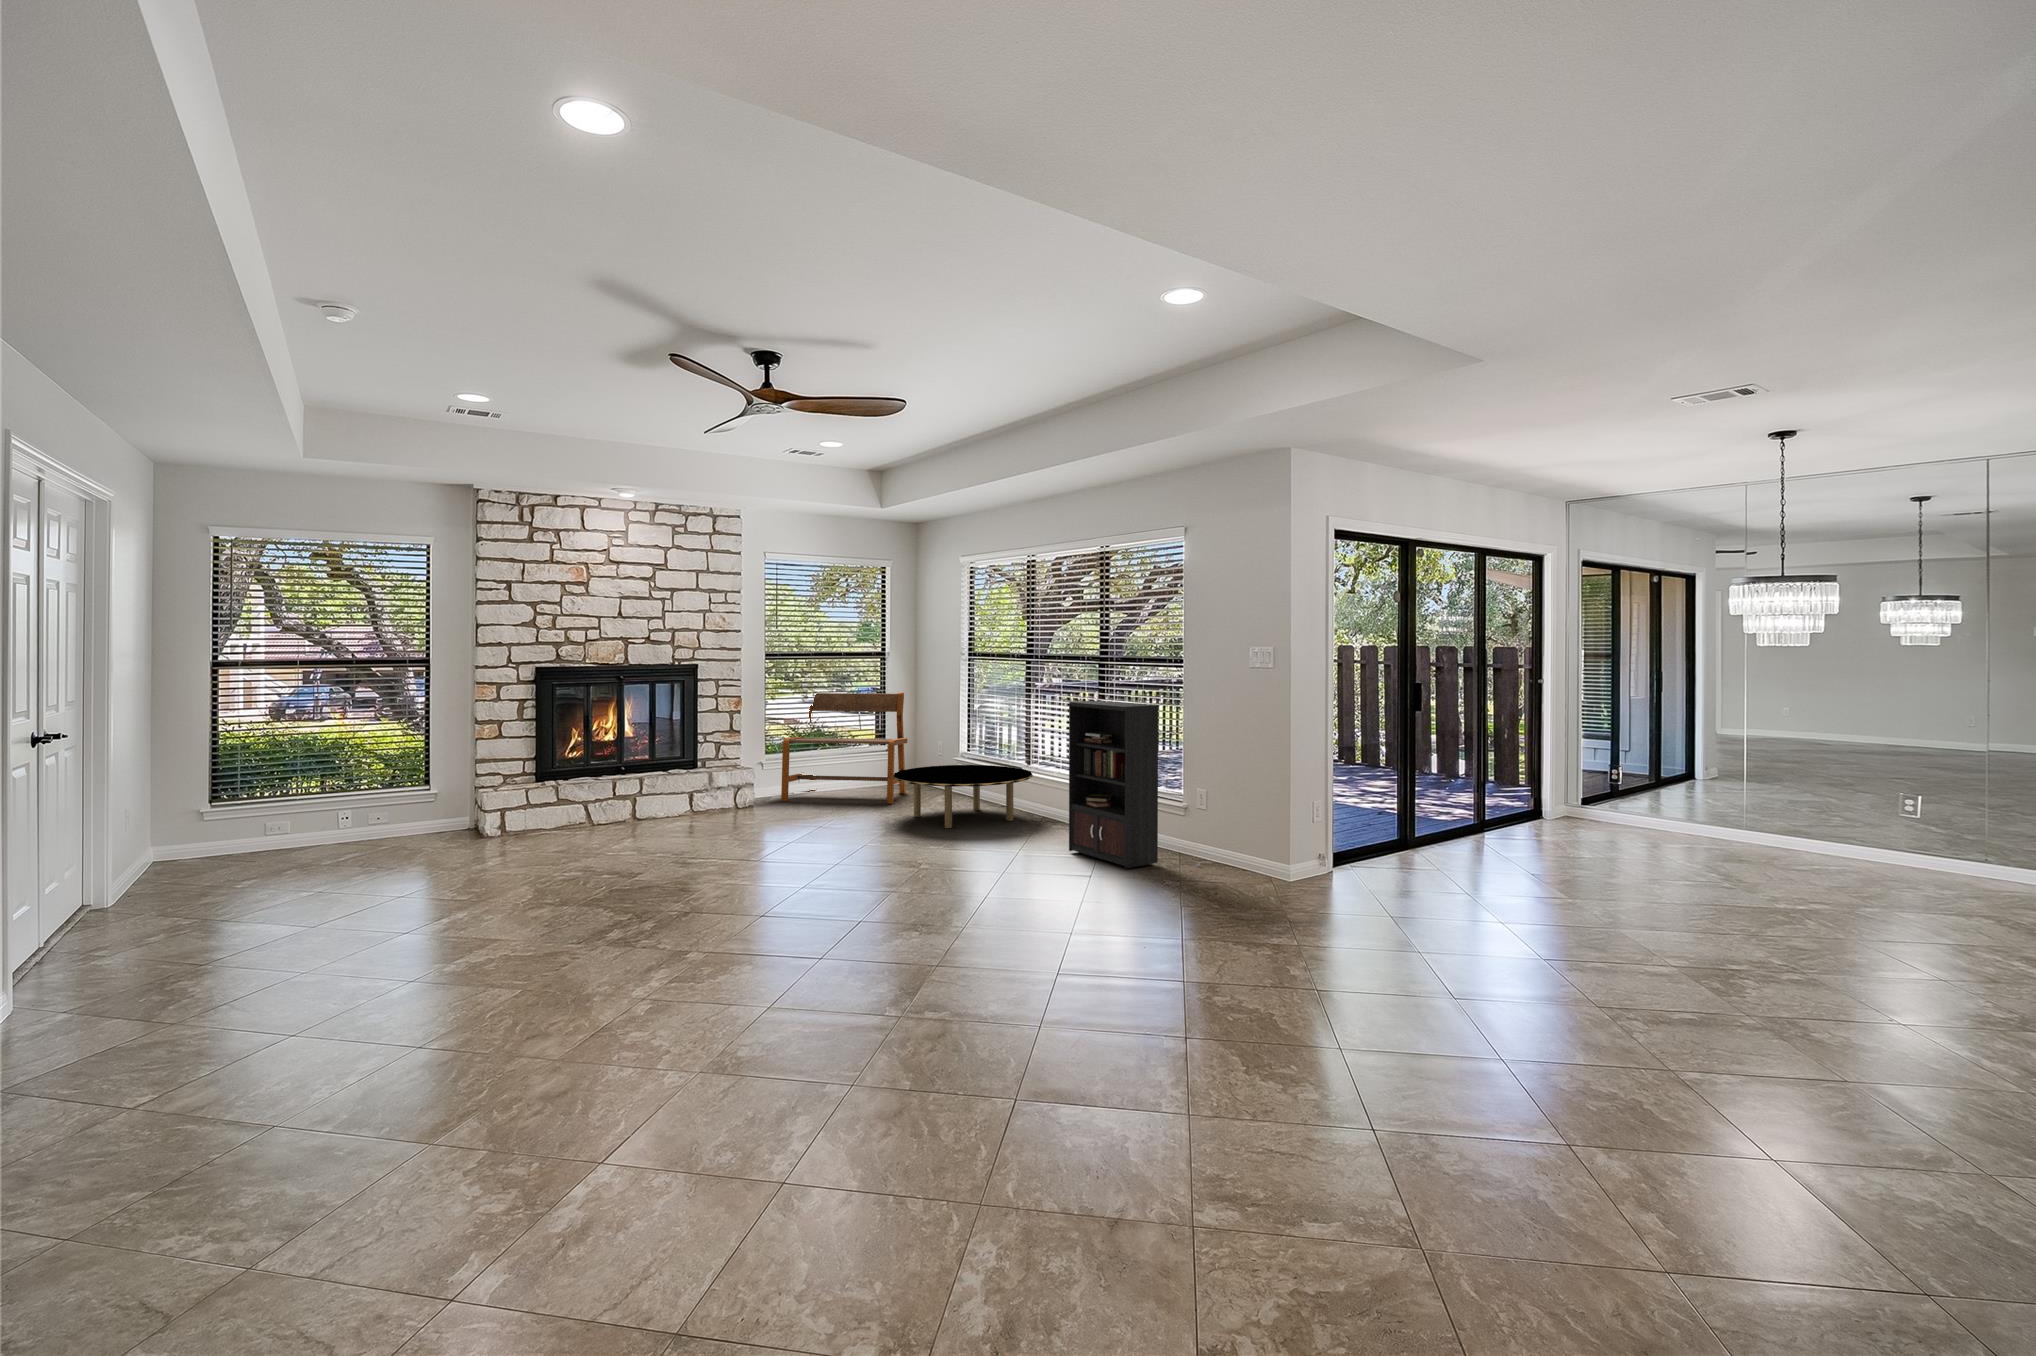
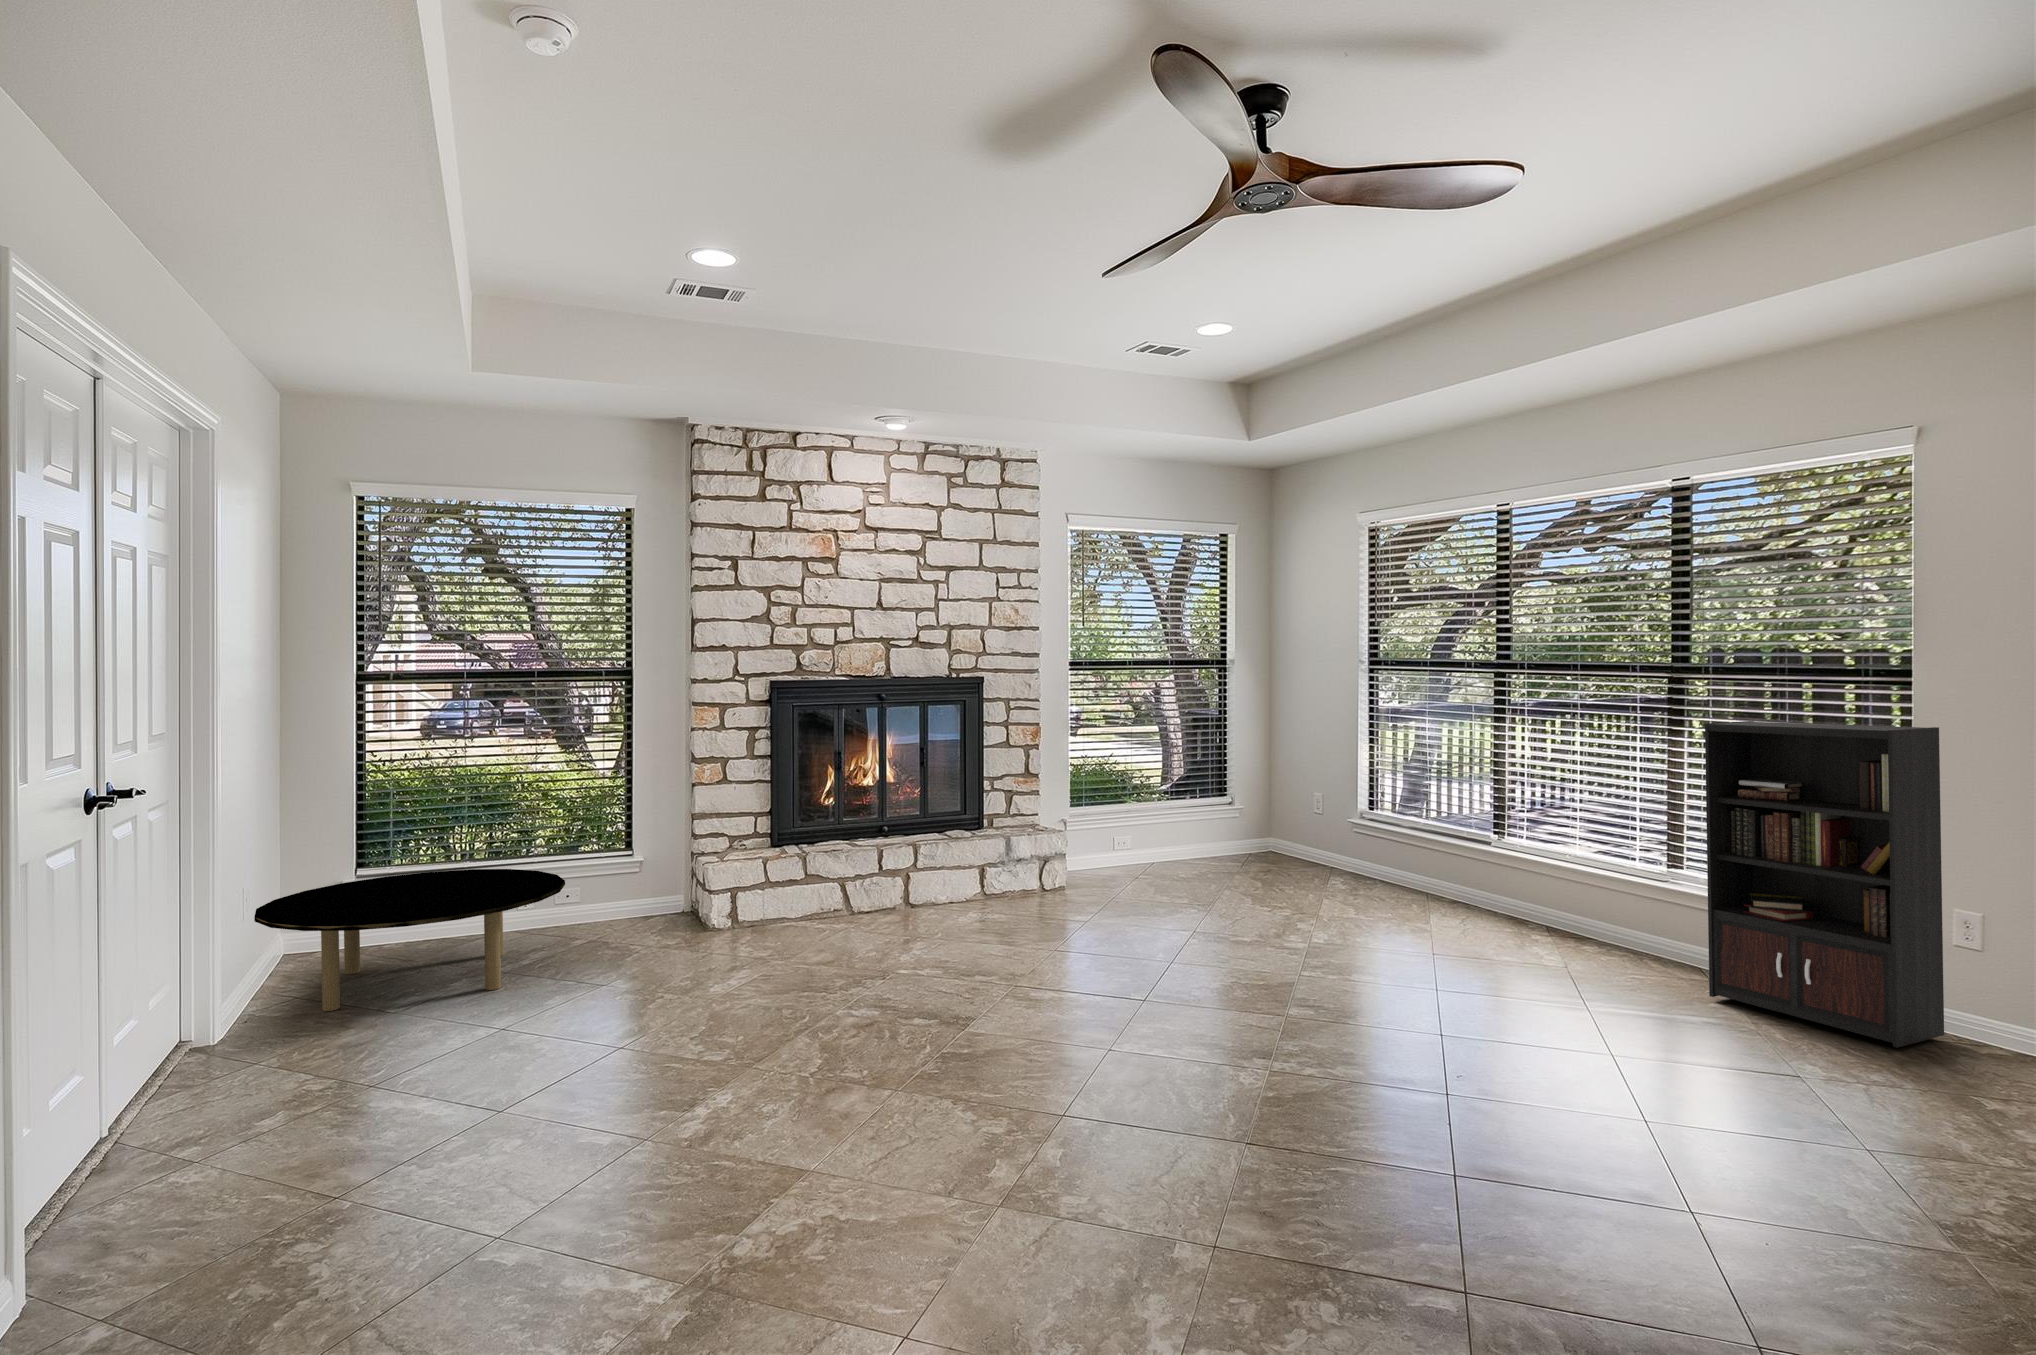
bench: present [781,692,907,804] -> none [1098,715,1280,886]
coffee table: present [893,765,1033,828] -> present [254,869,565,1011]

